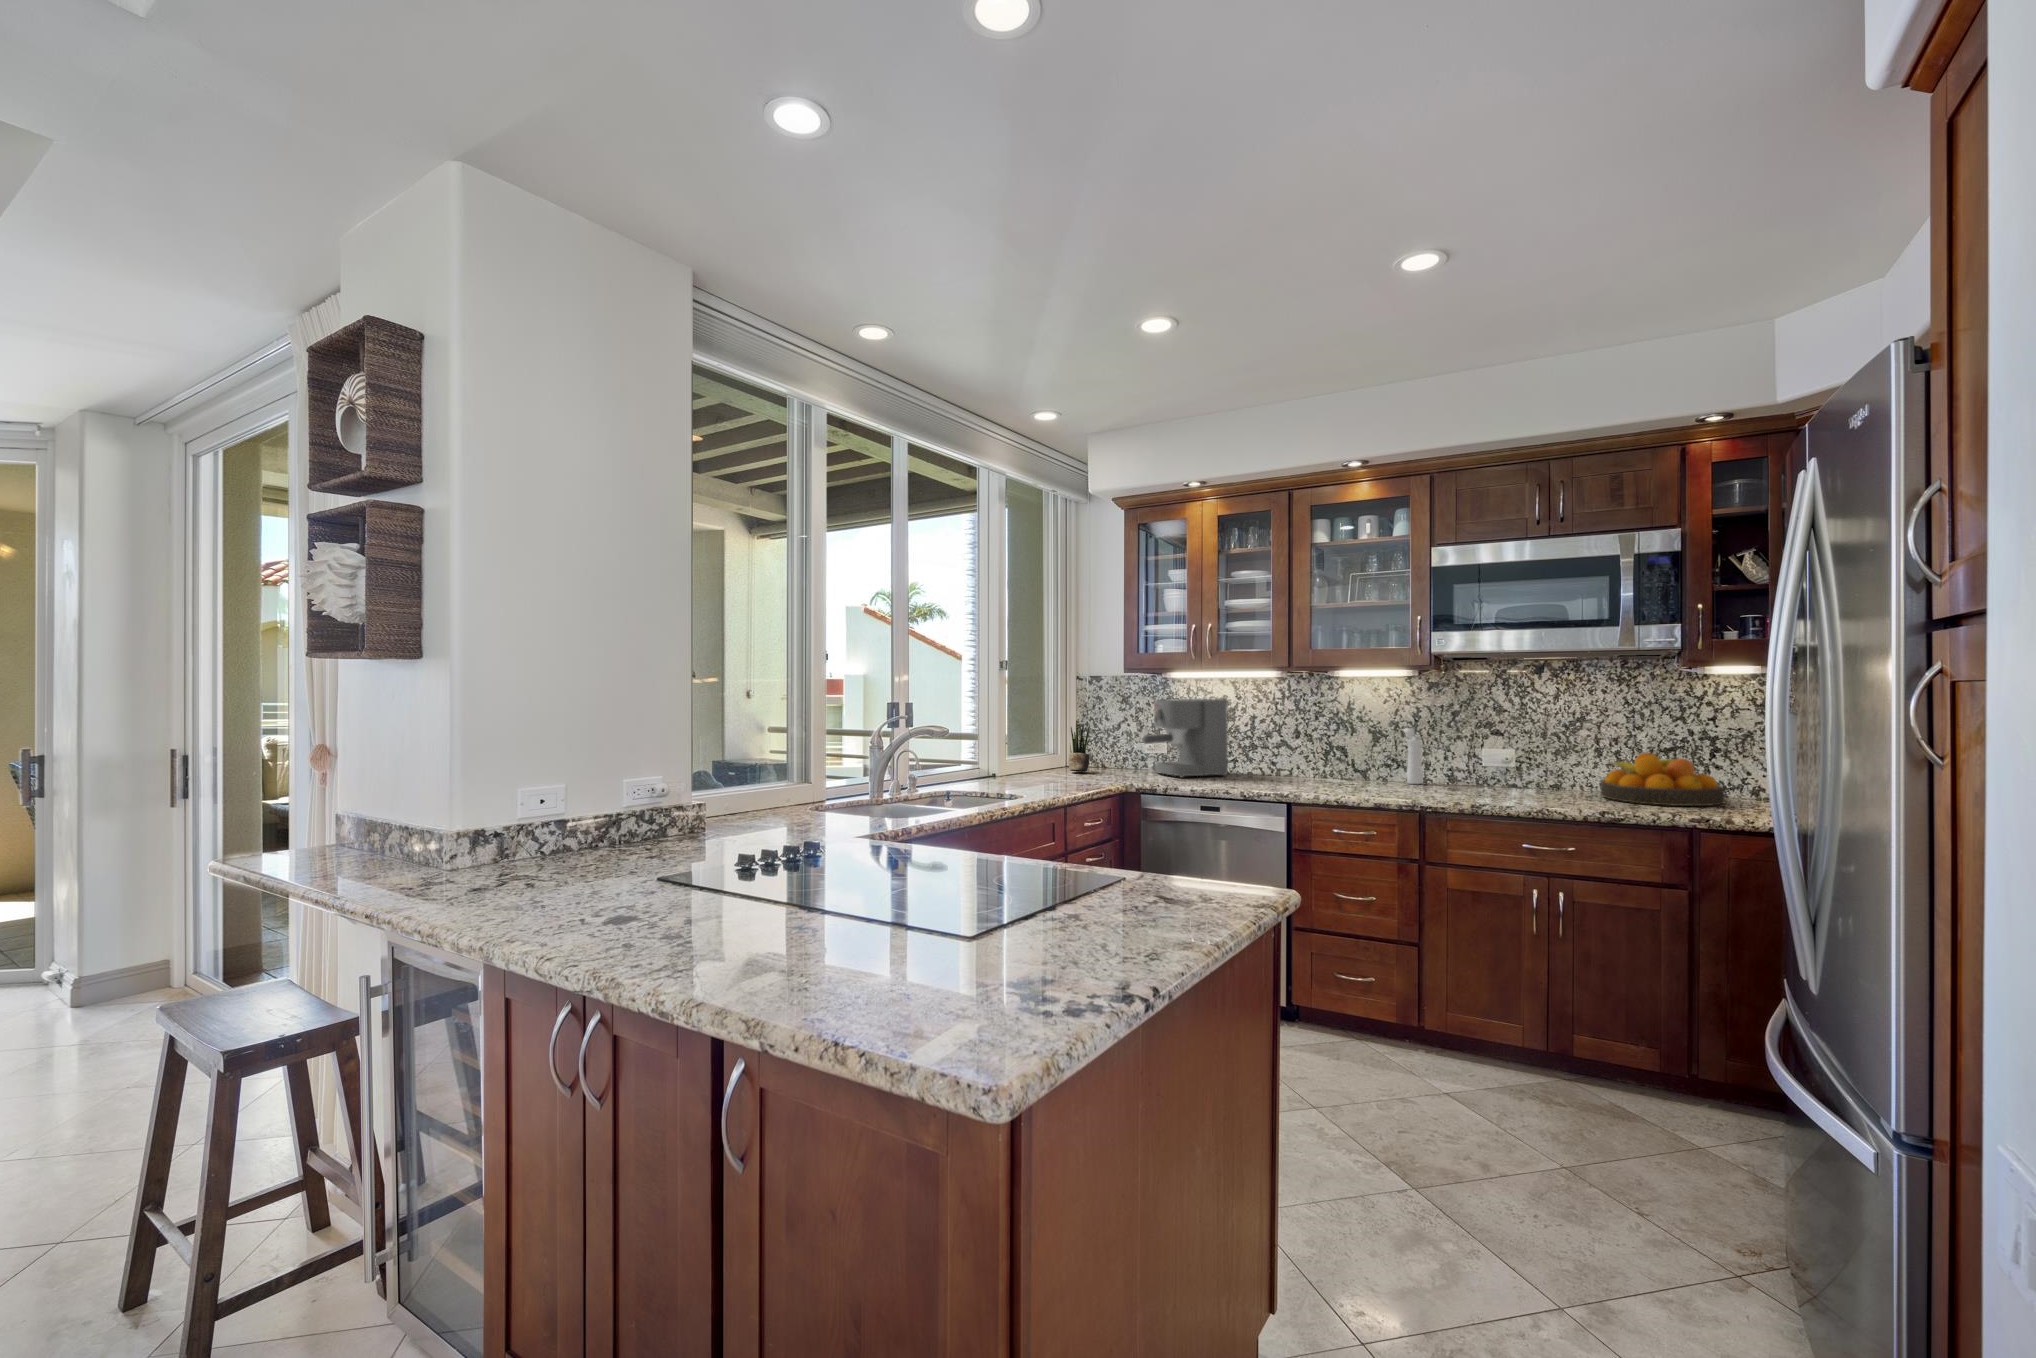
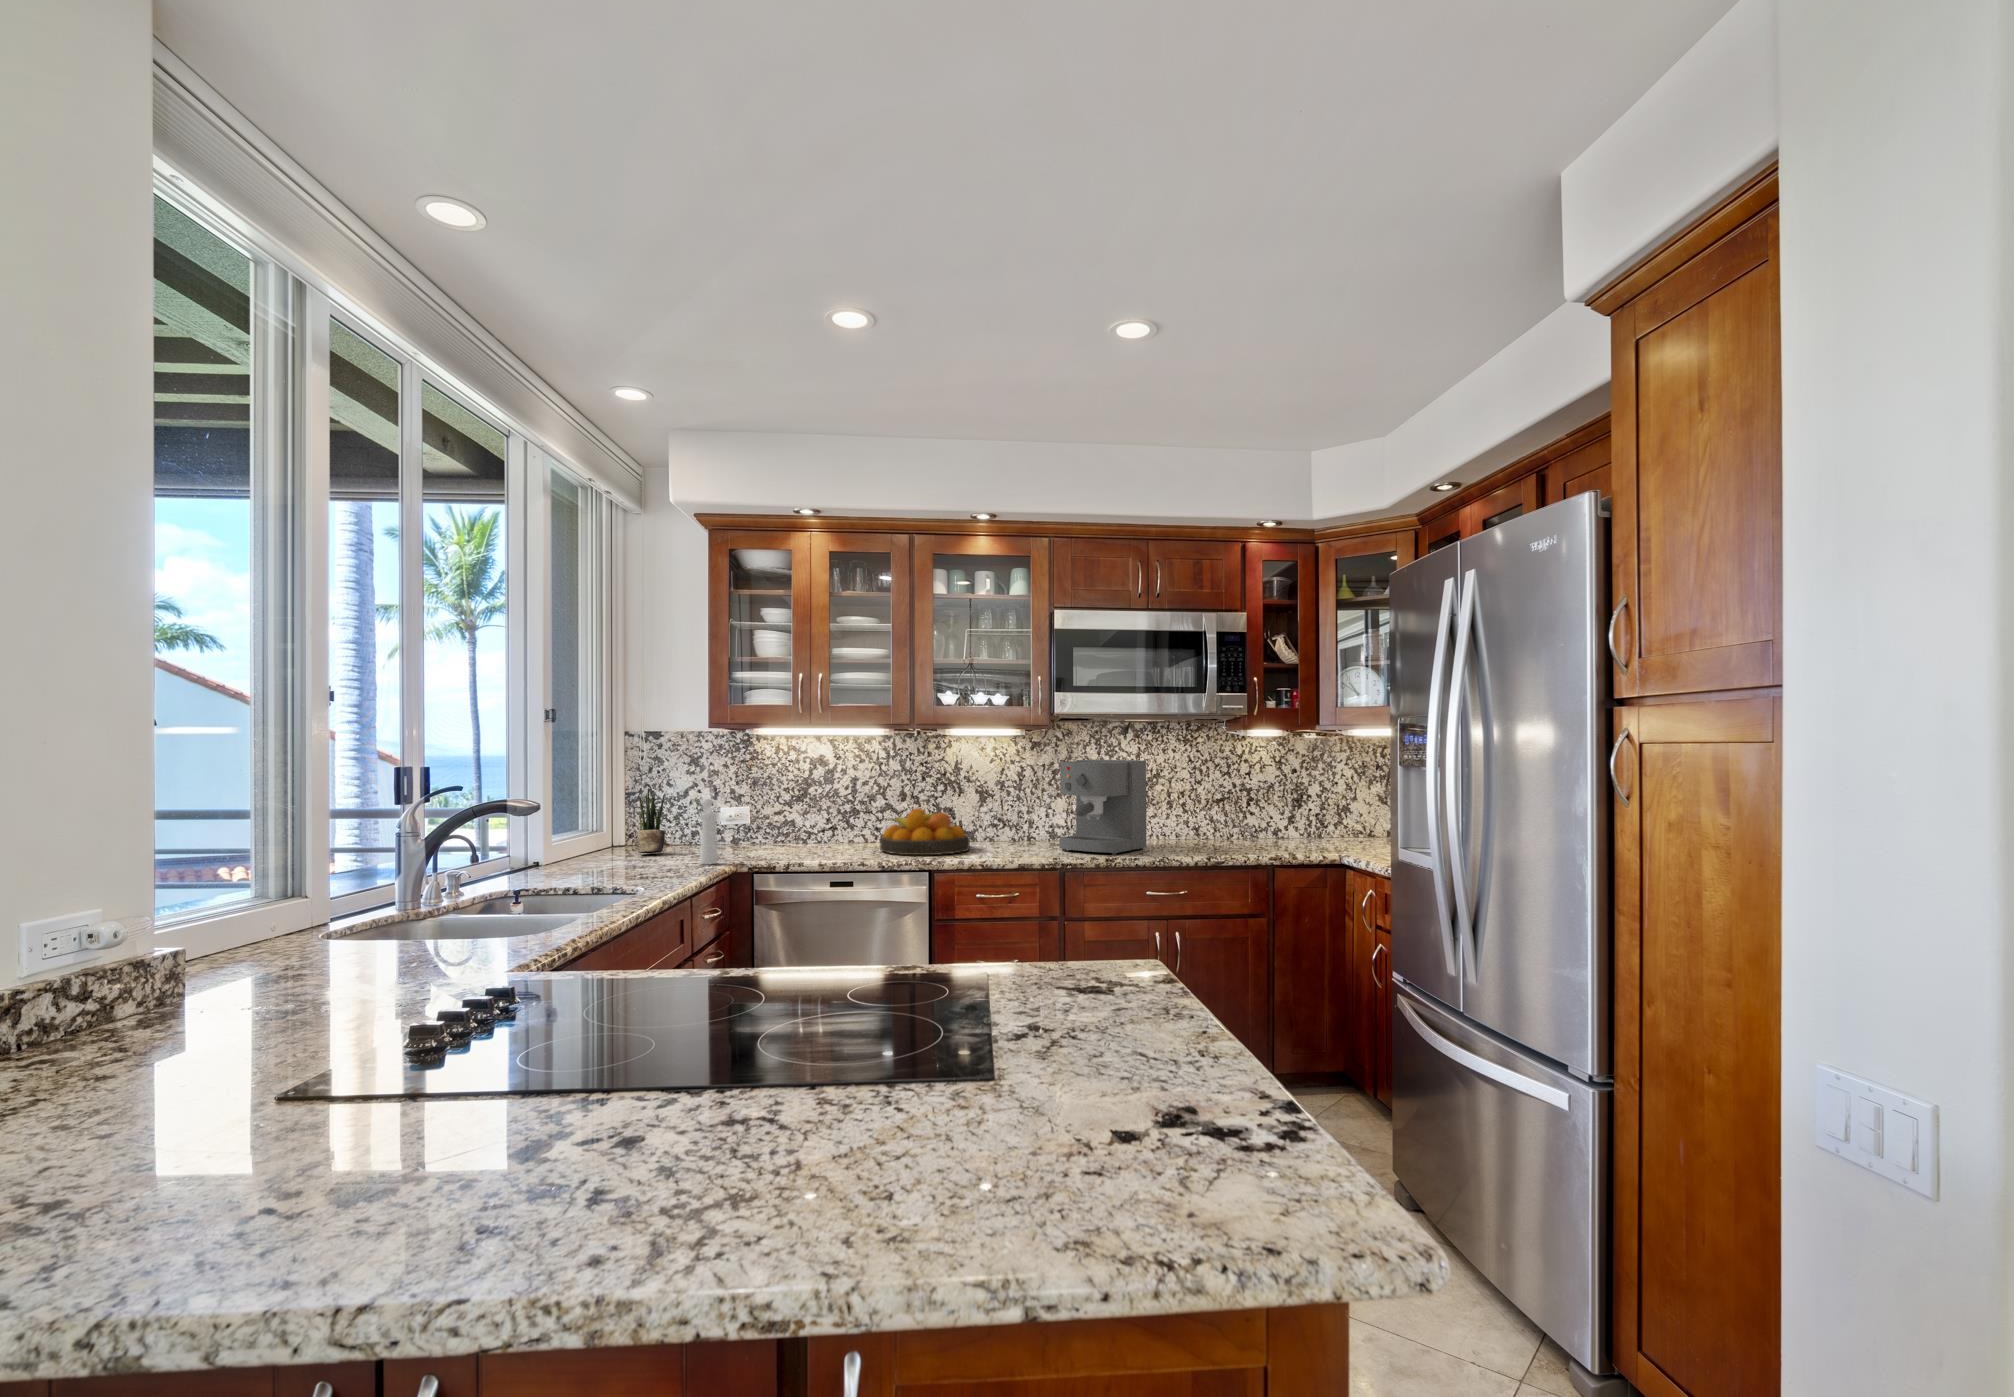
coffee maker: present [1143,699,1228,778] -> present [1059,759,1147,855]
pepper mill: present [1404,728,1423,784] -> present [700,799,718,864]
fruit bowl: present [1600,753,1725,806] -> present [880,808,970,855]

